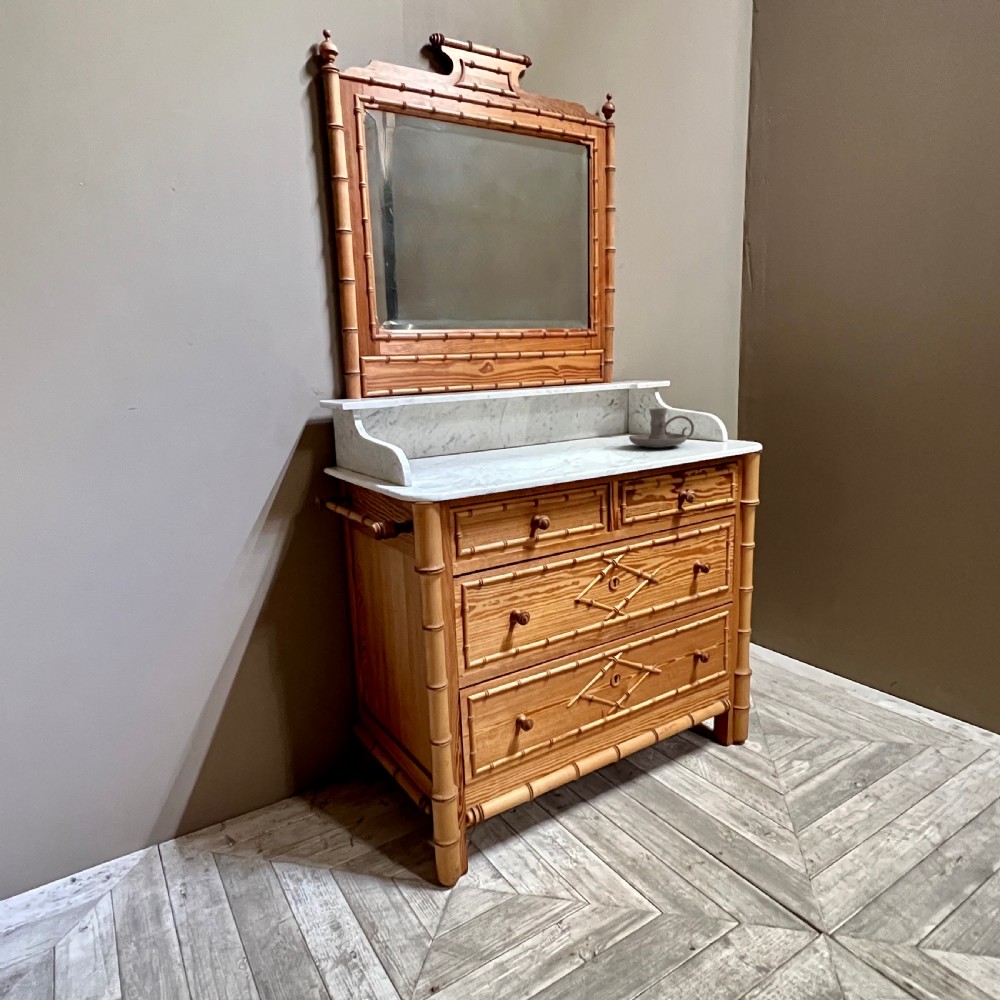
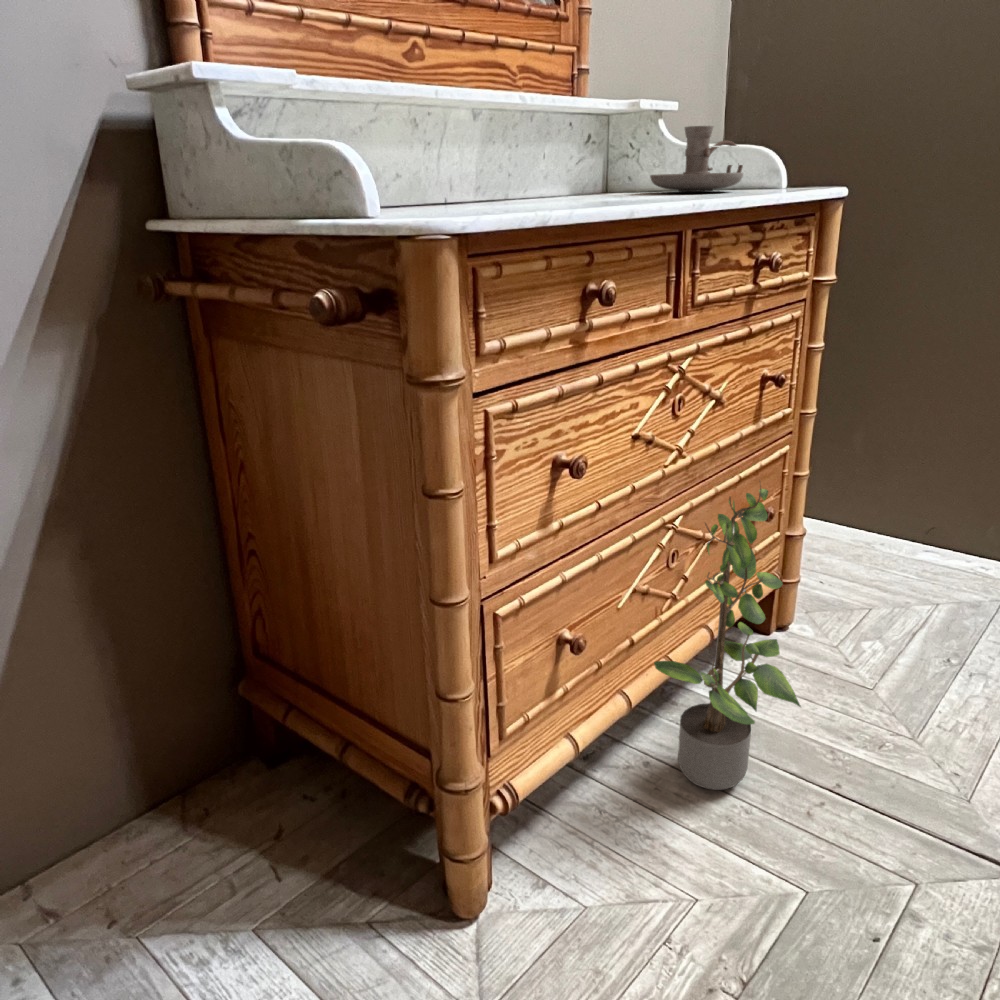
potted plant: none [589,634,696,841] -> present [654,485,801,790]

